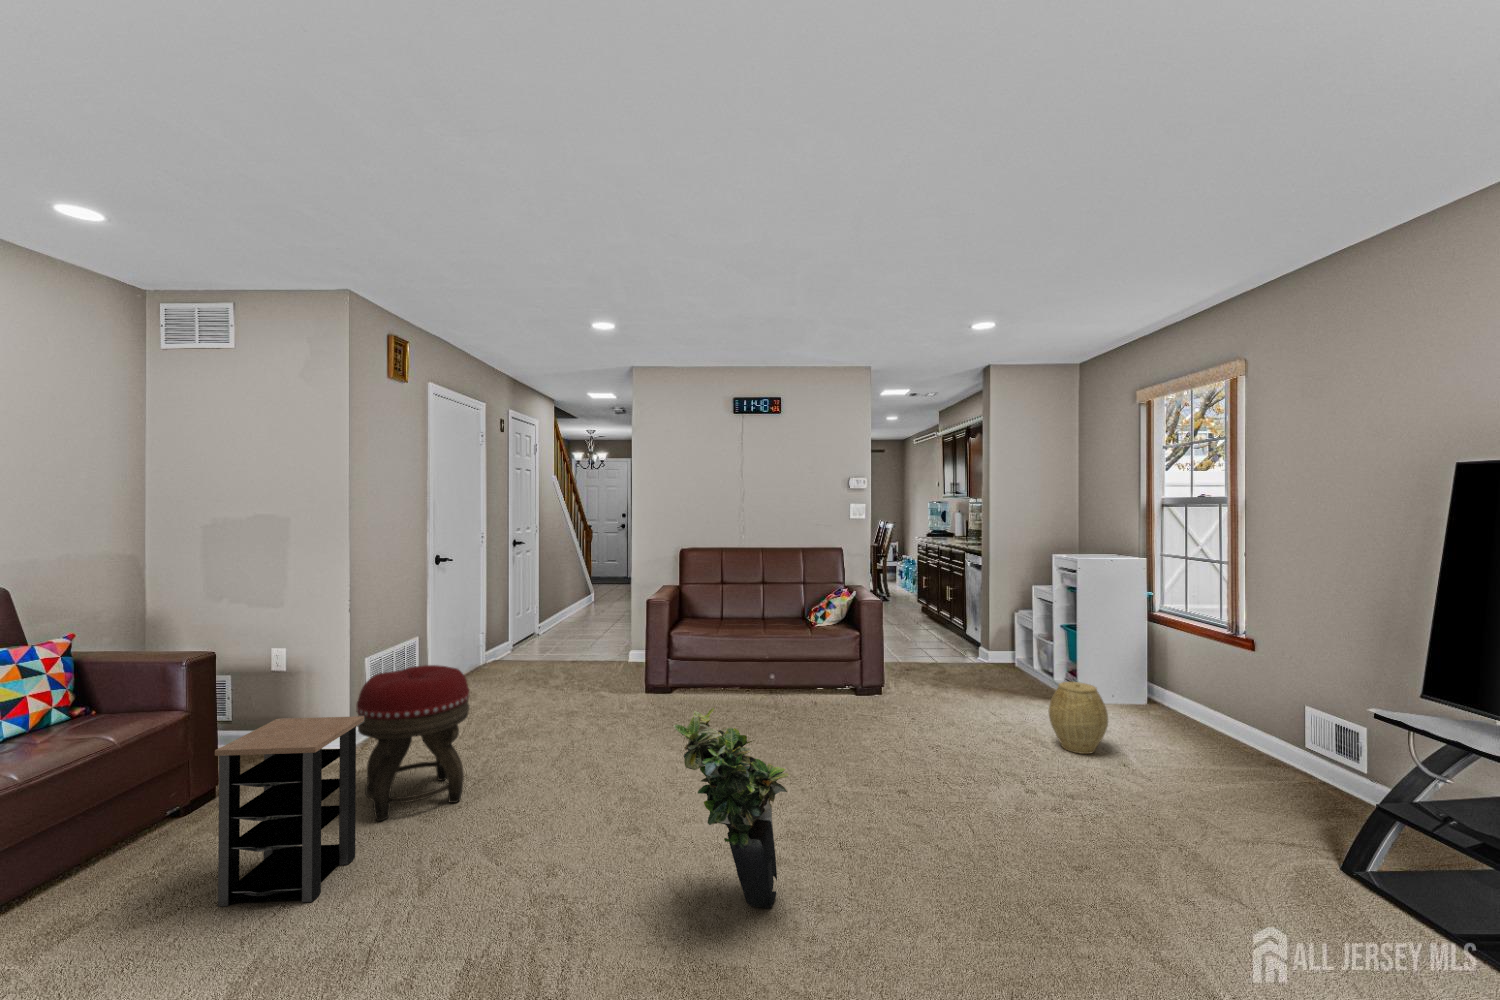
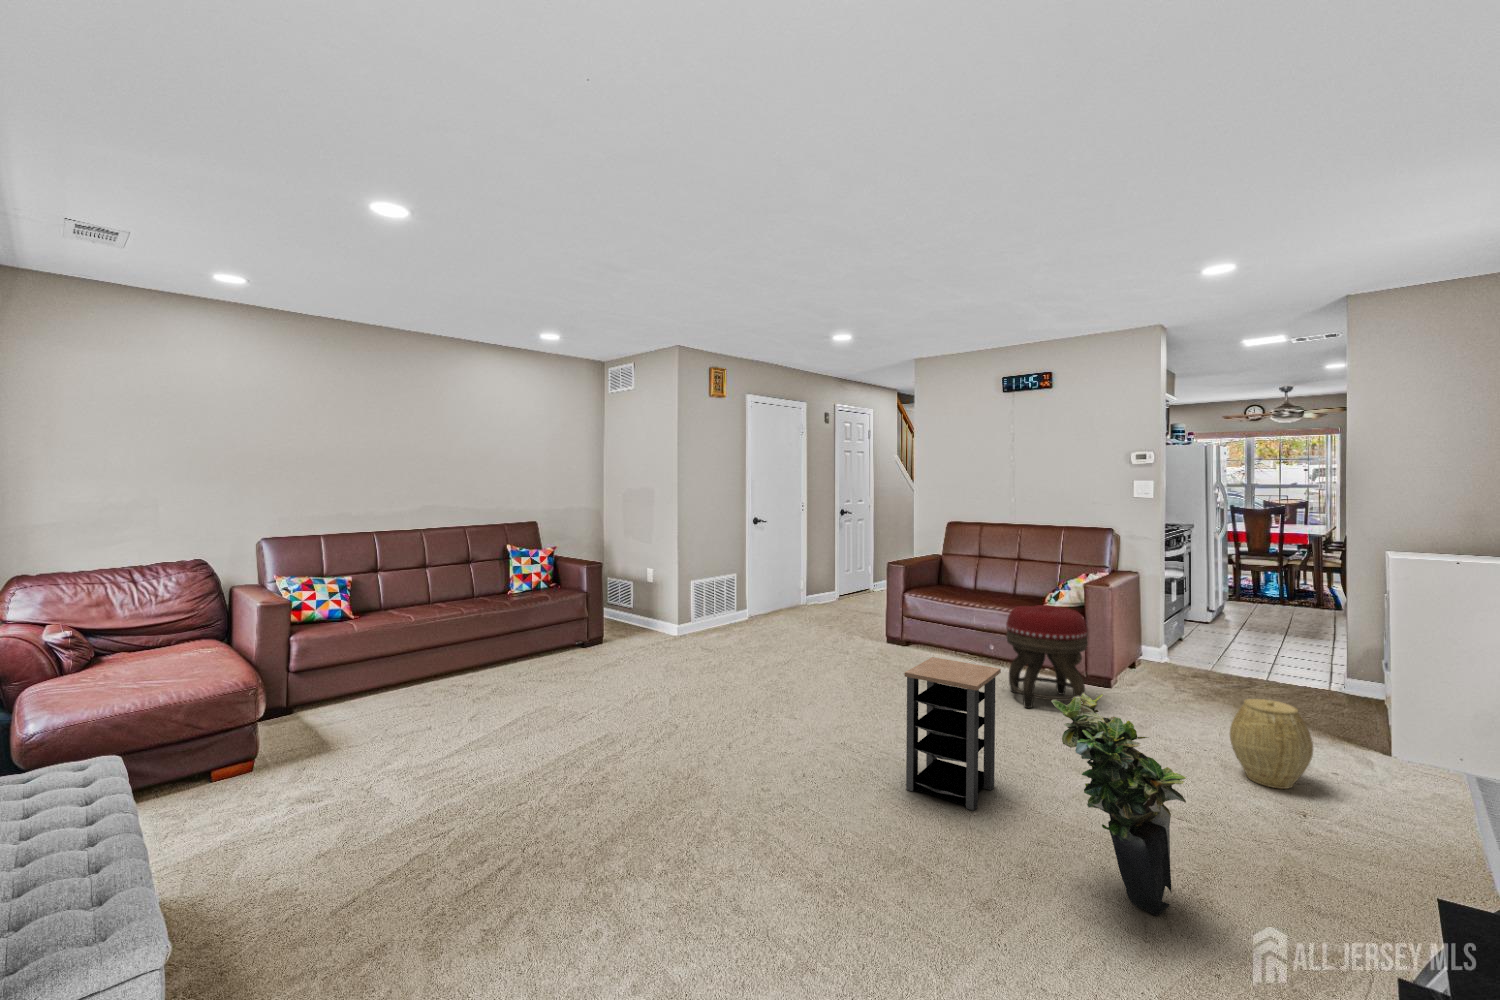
footstool: present [356,665,470,821] -> present [1006,605,1088,708]
potted plant: present [674,708,789,908] -> present [1052,693,1186,915]
side table: present [215,716,364,906] -> present [904,657,1001,810]

